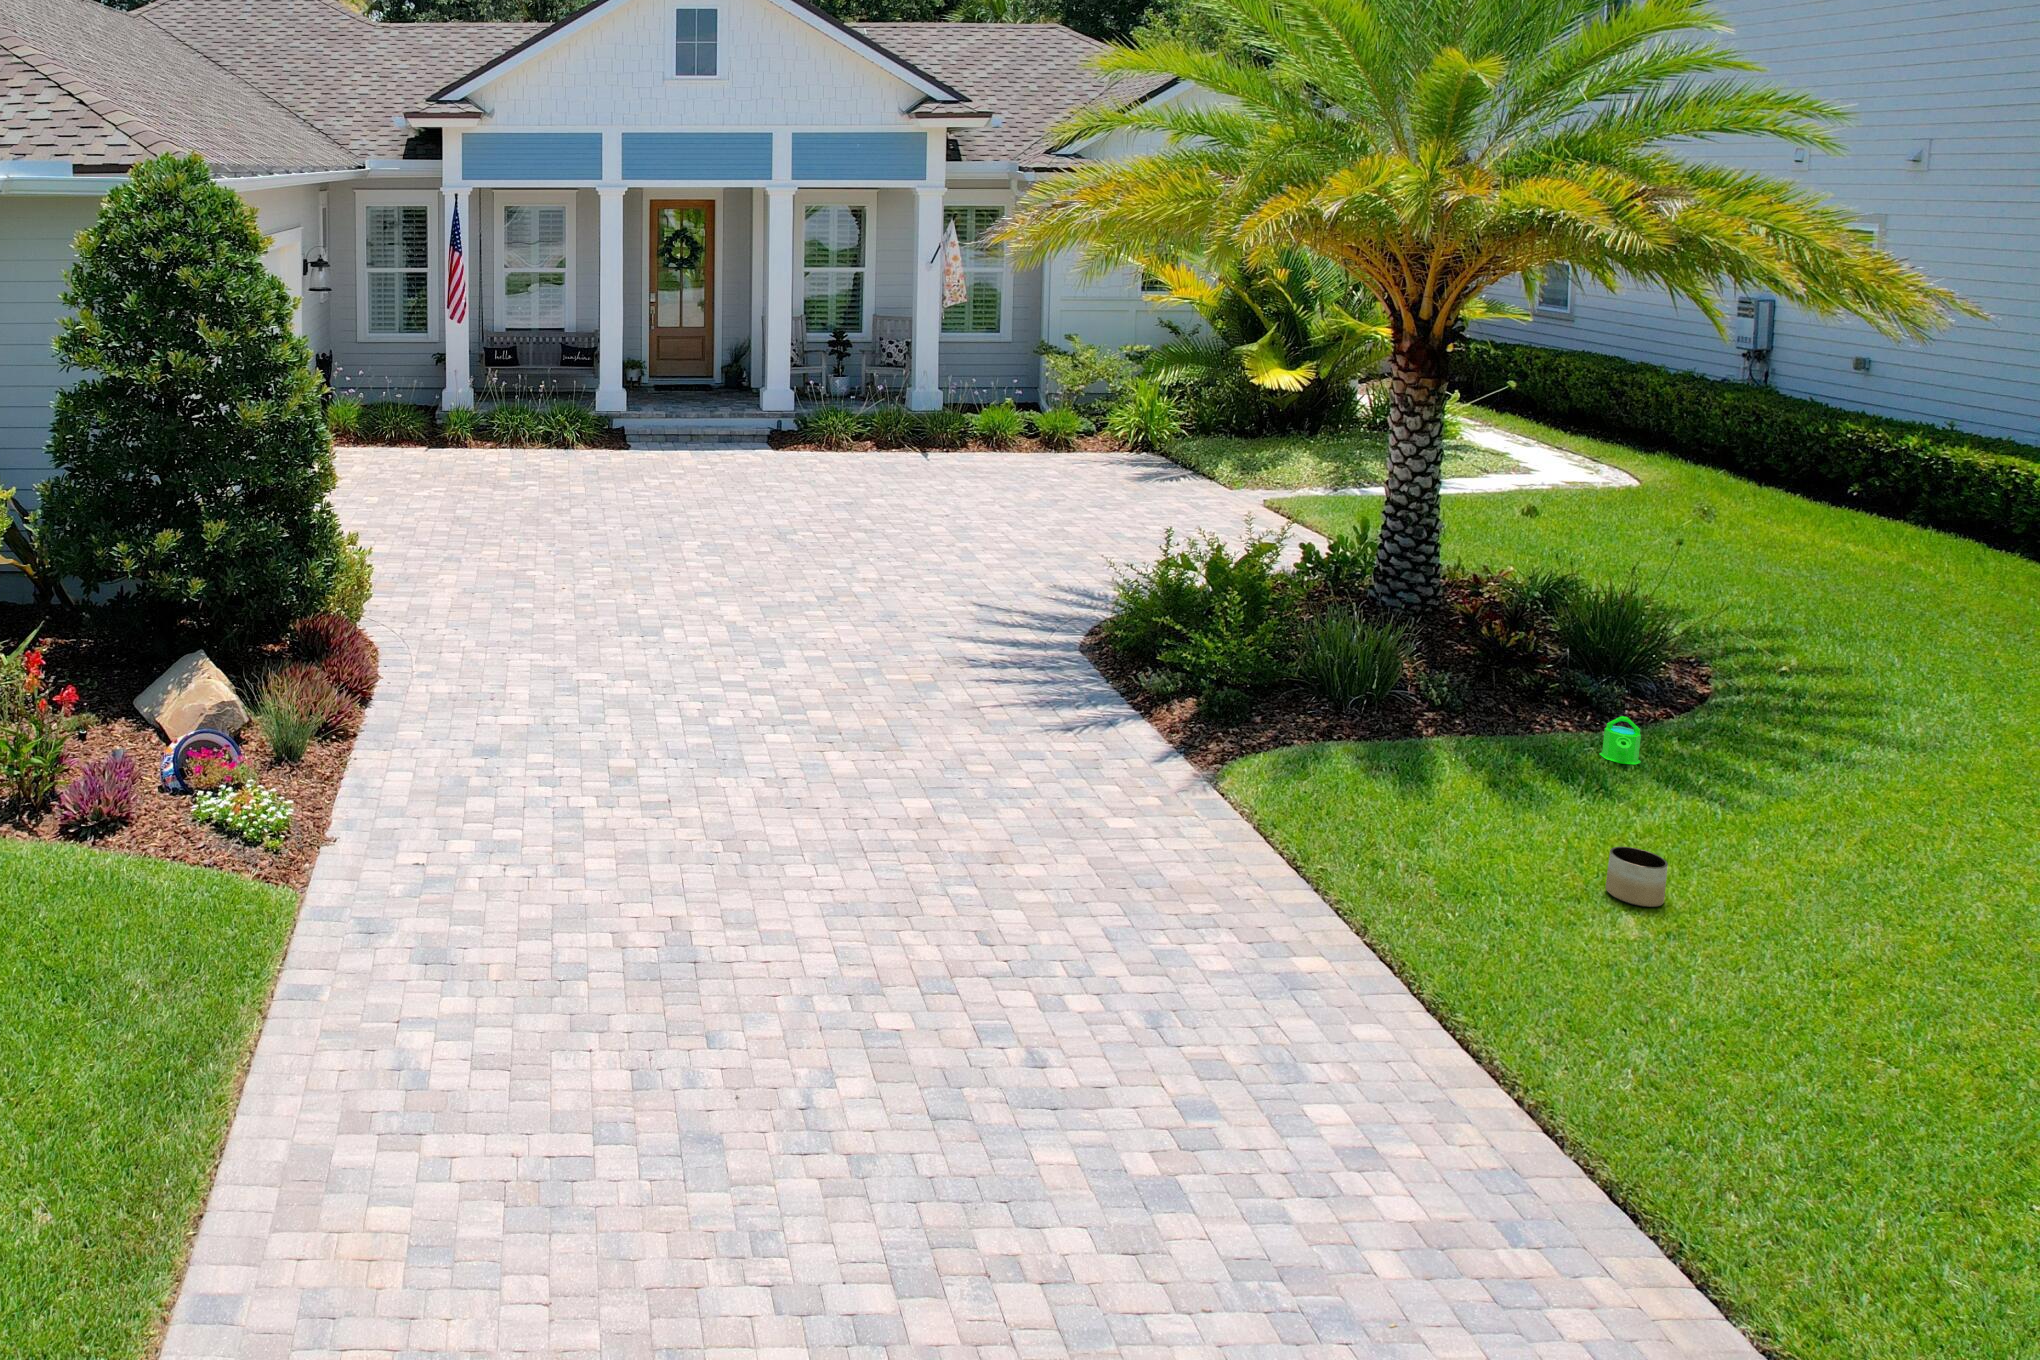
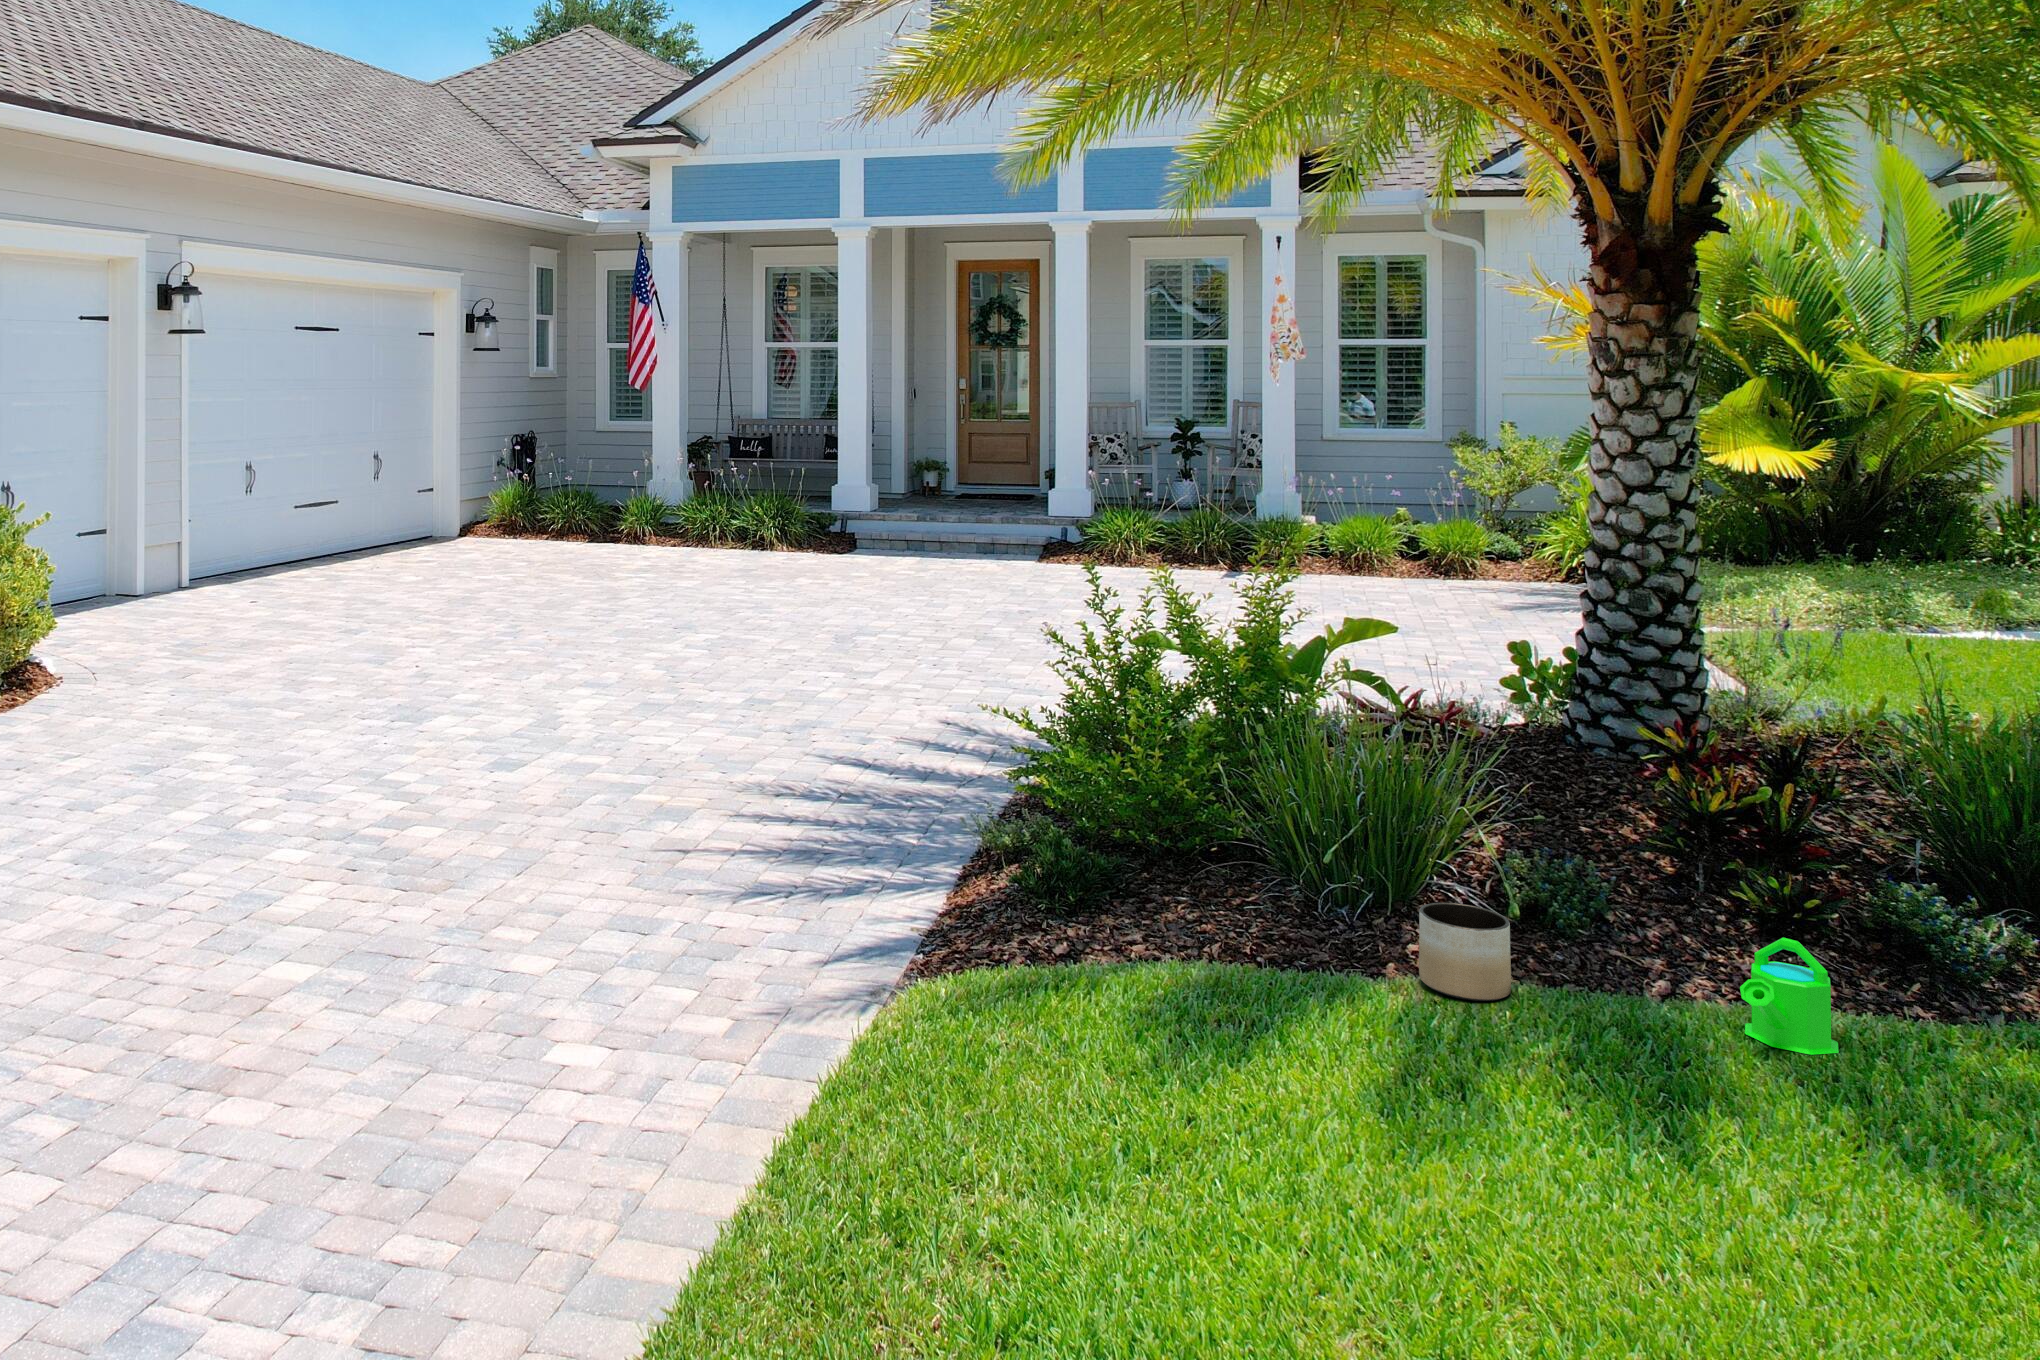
planter: present [1606,847,1668,907] -> present [1419,903,1511,1001]

